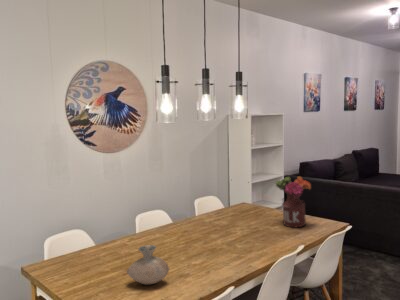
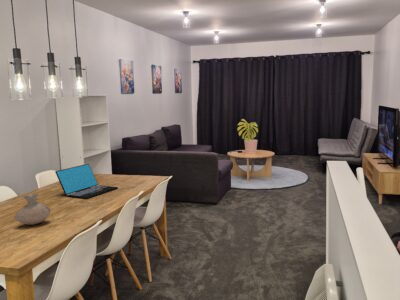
flower arrangement: present [276,177,311,227] -> none [114,140,143,180]
laptop: none [198,201,272,251] -> present [55,164,118,199]

